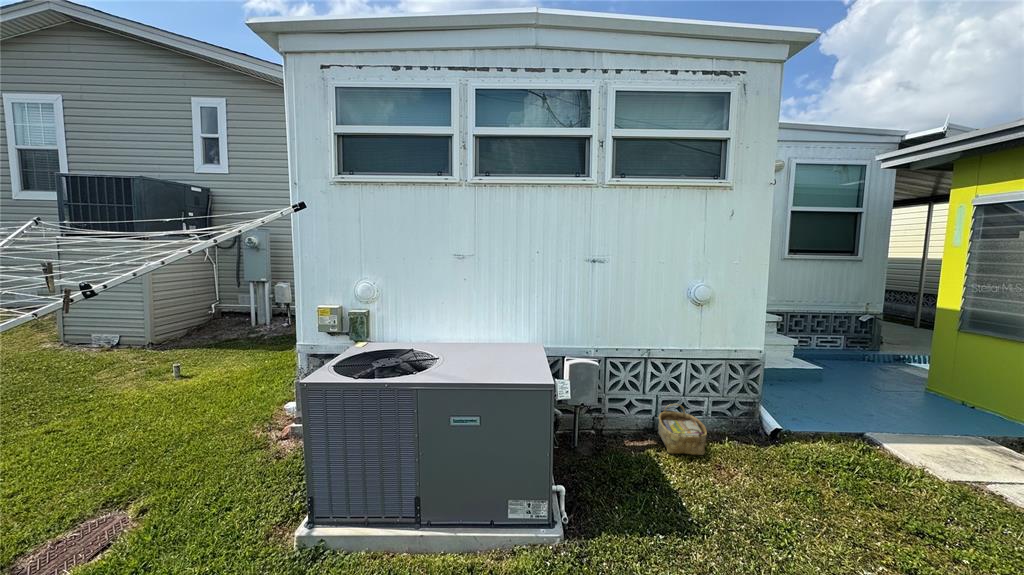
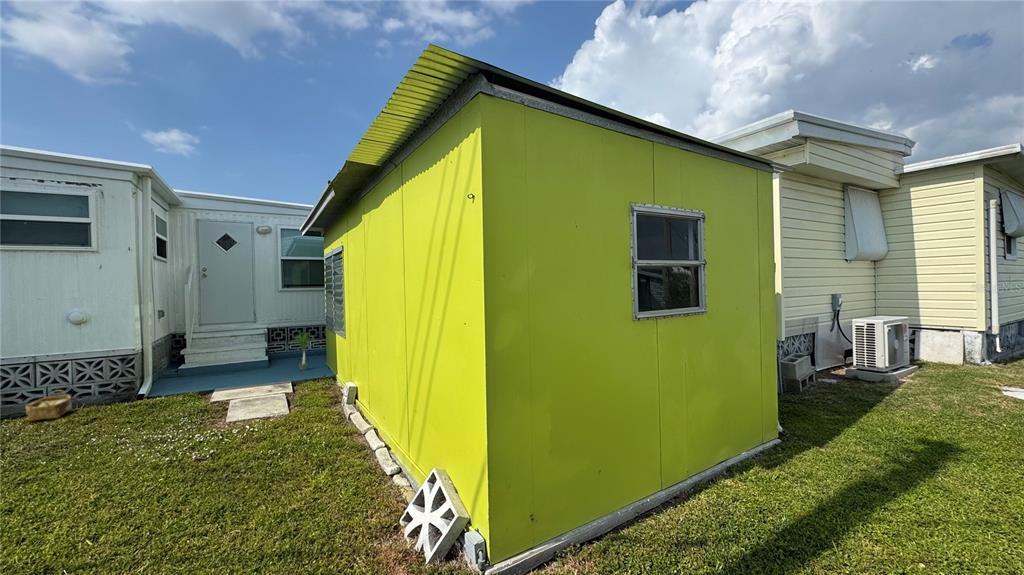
potted plant: none [912,334,980,408] -> present [297,334,315,370]

